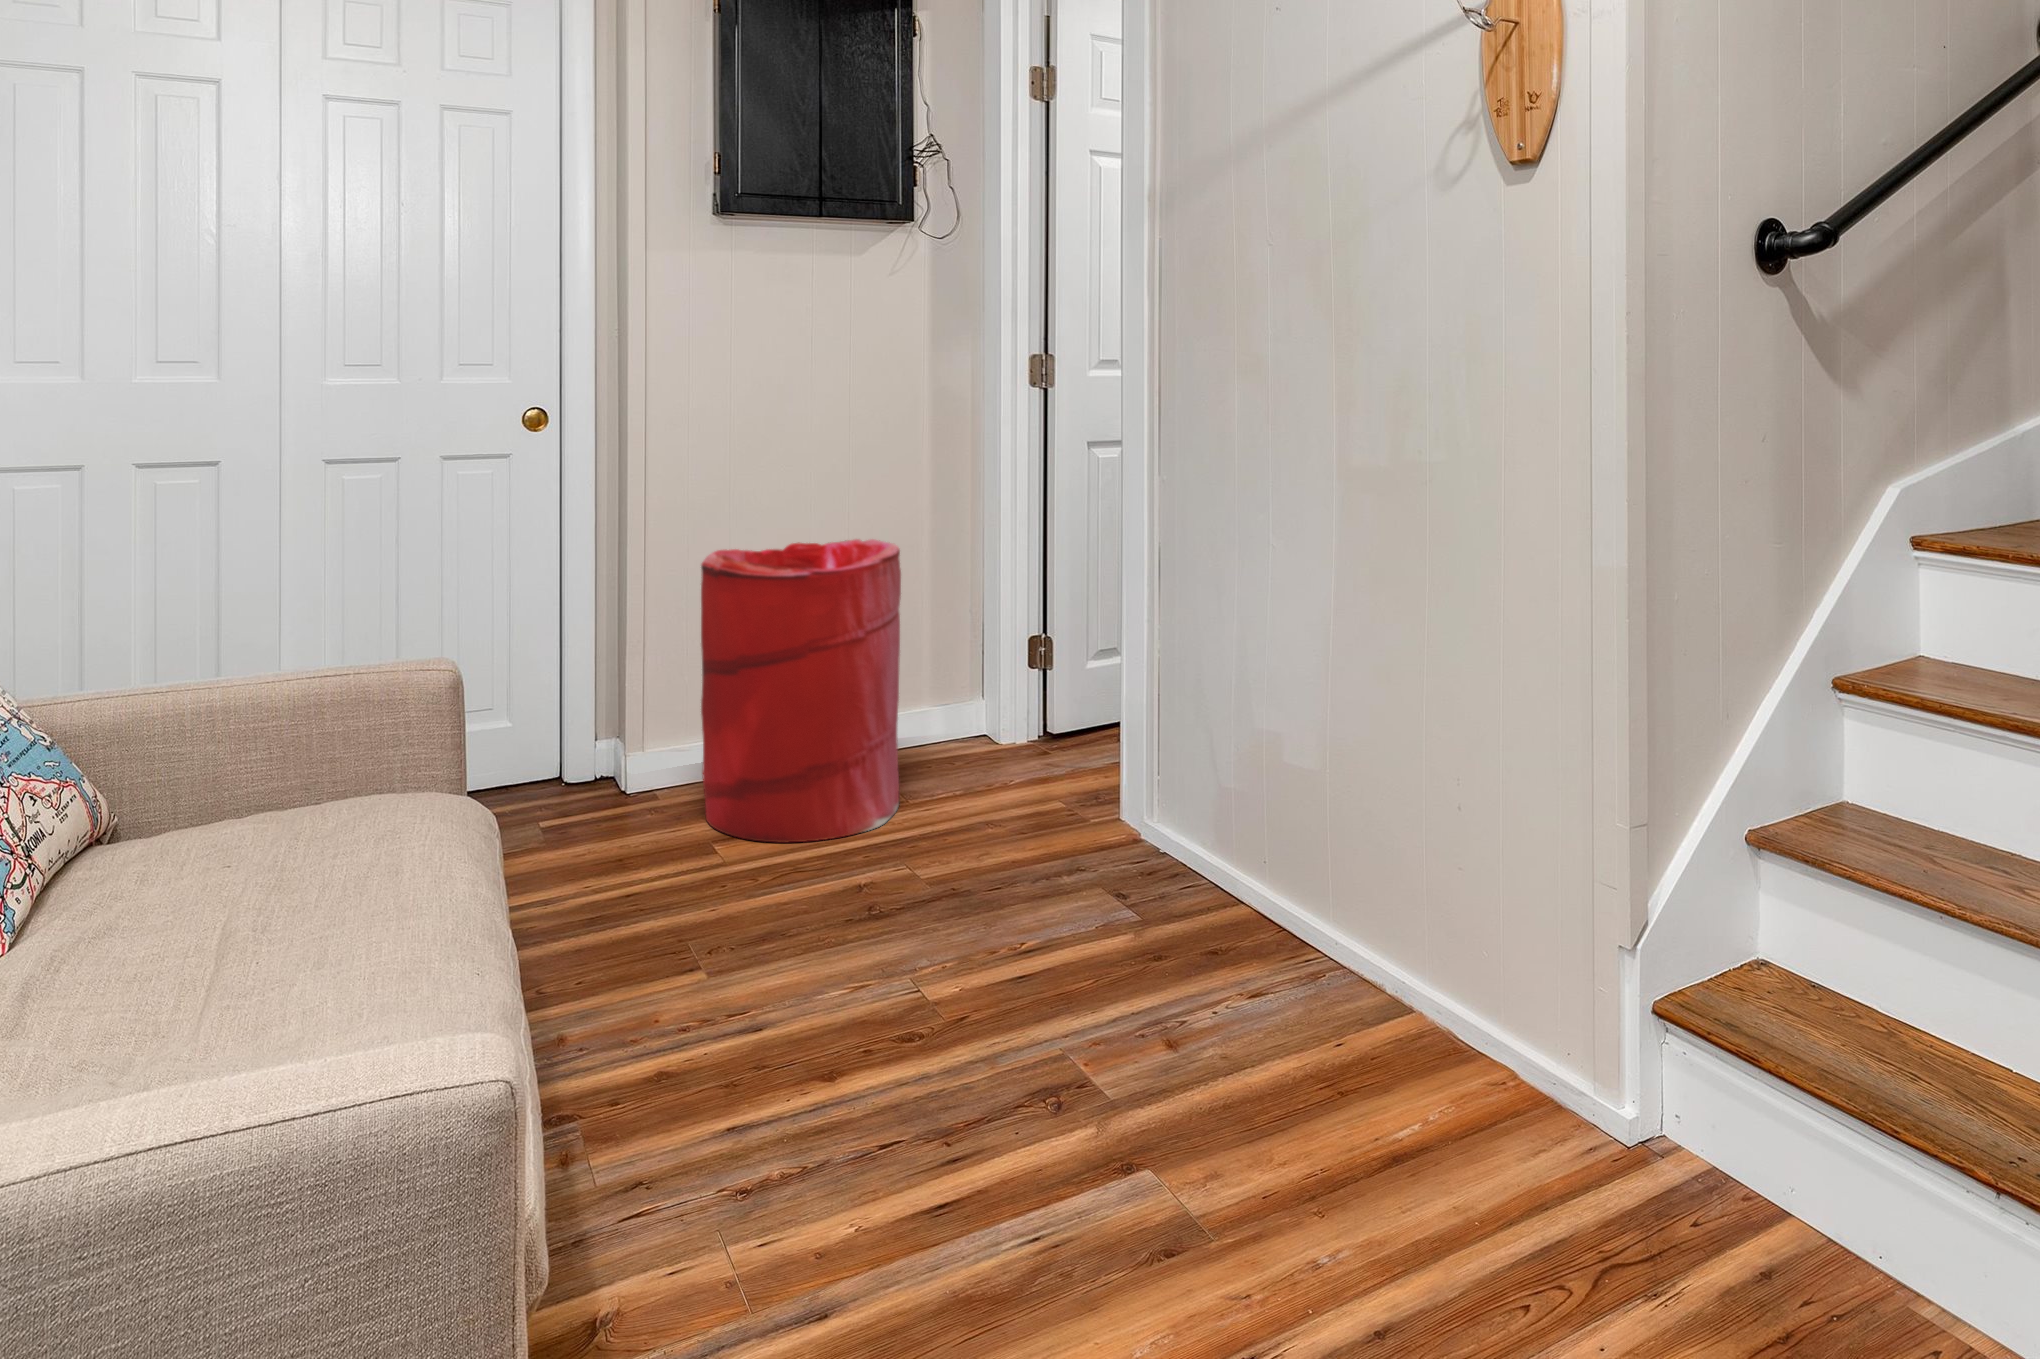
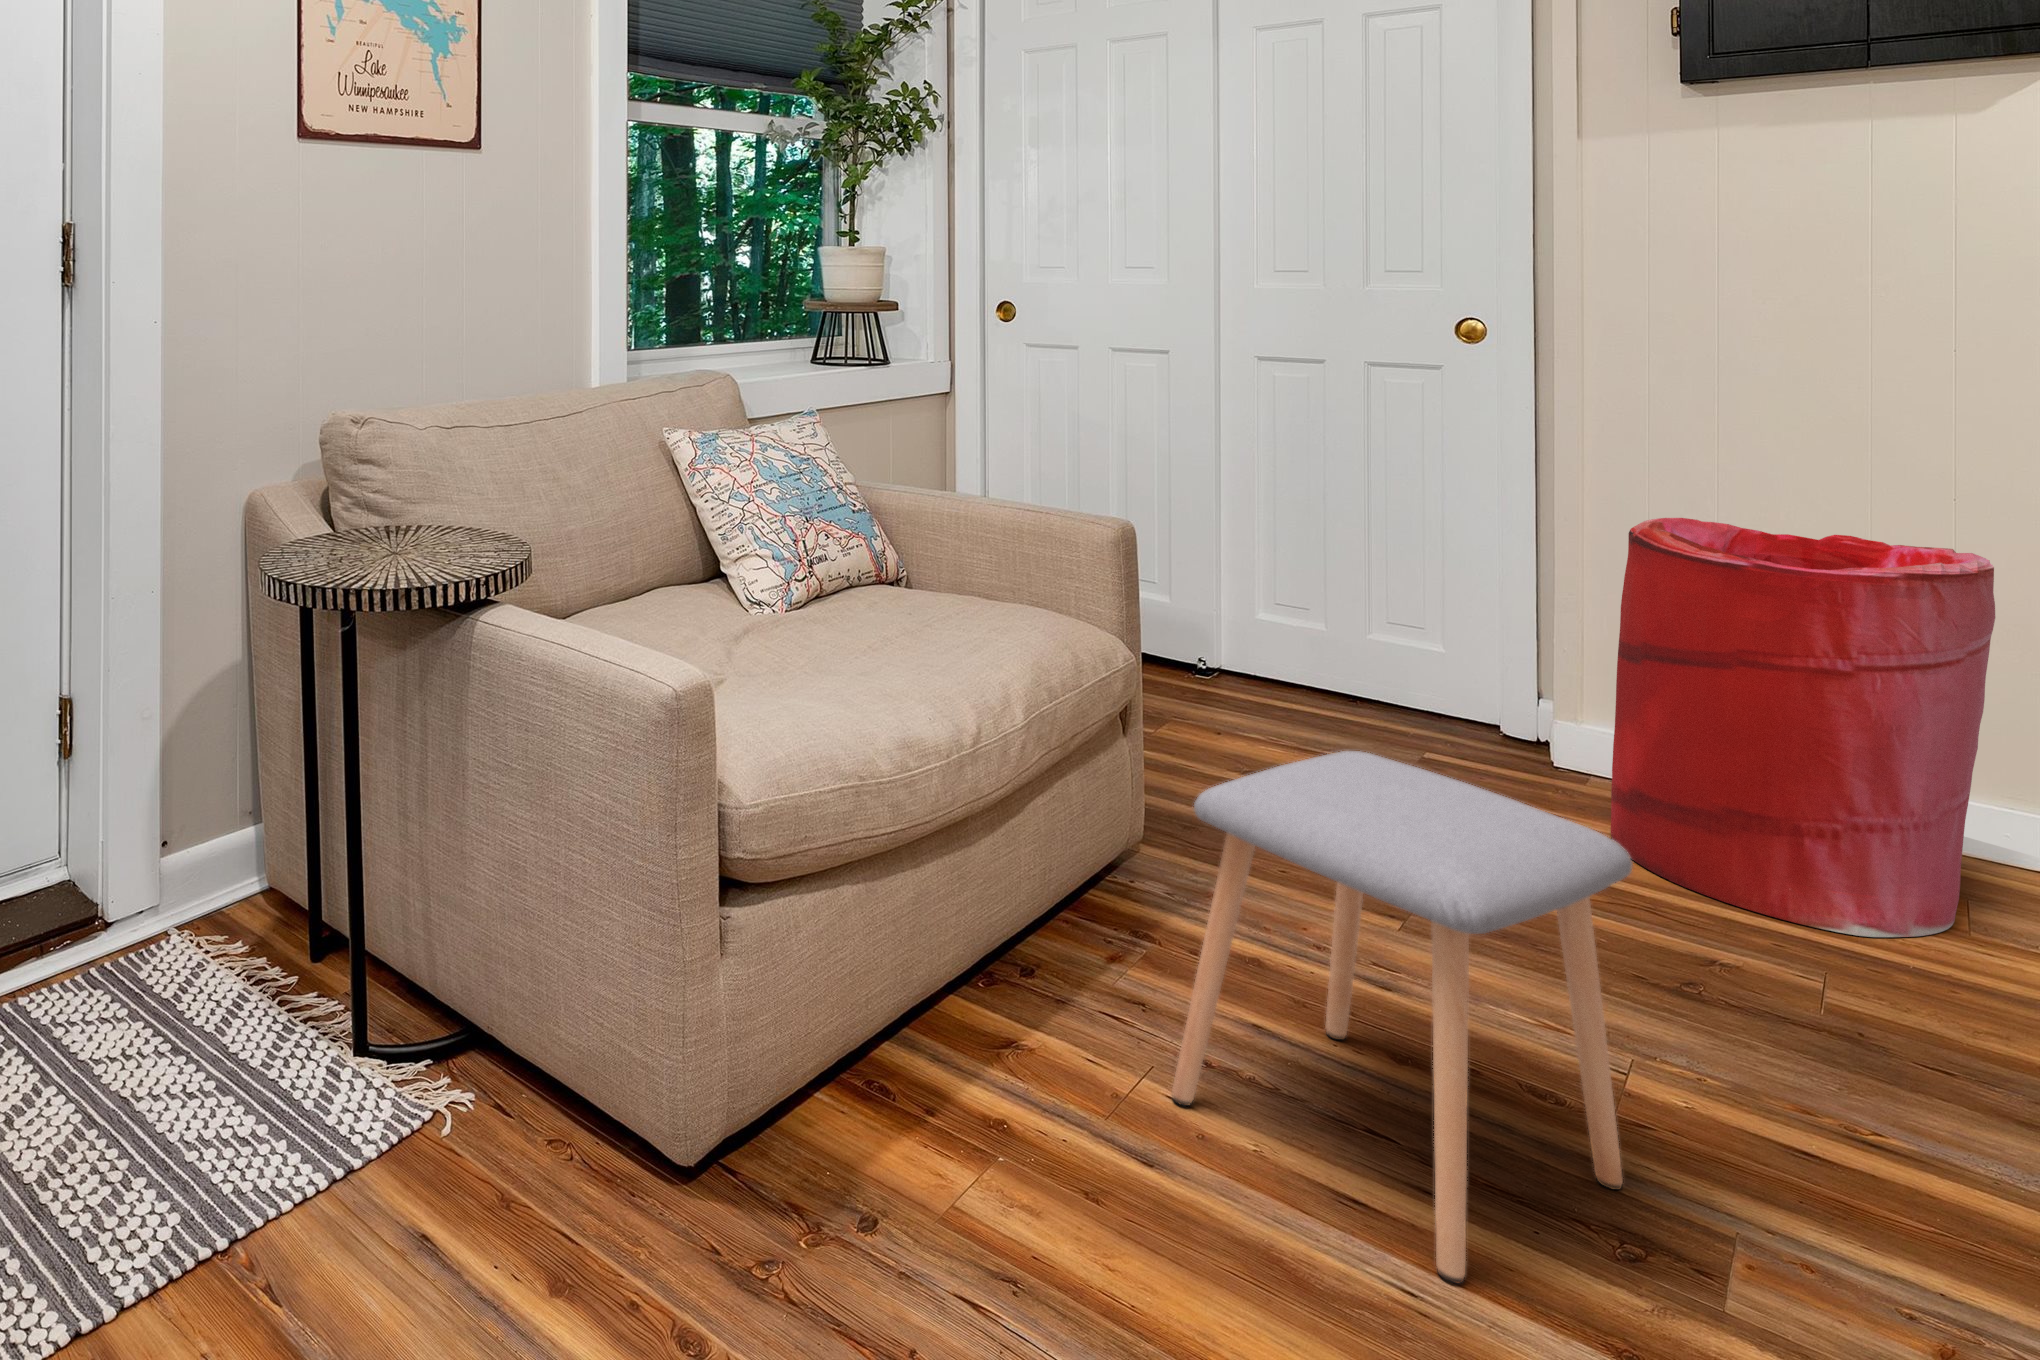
stool: none [762,791,1044,1247] -> present [1172,751,1633,1283]

